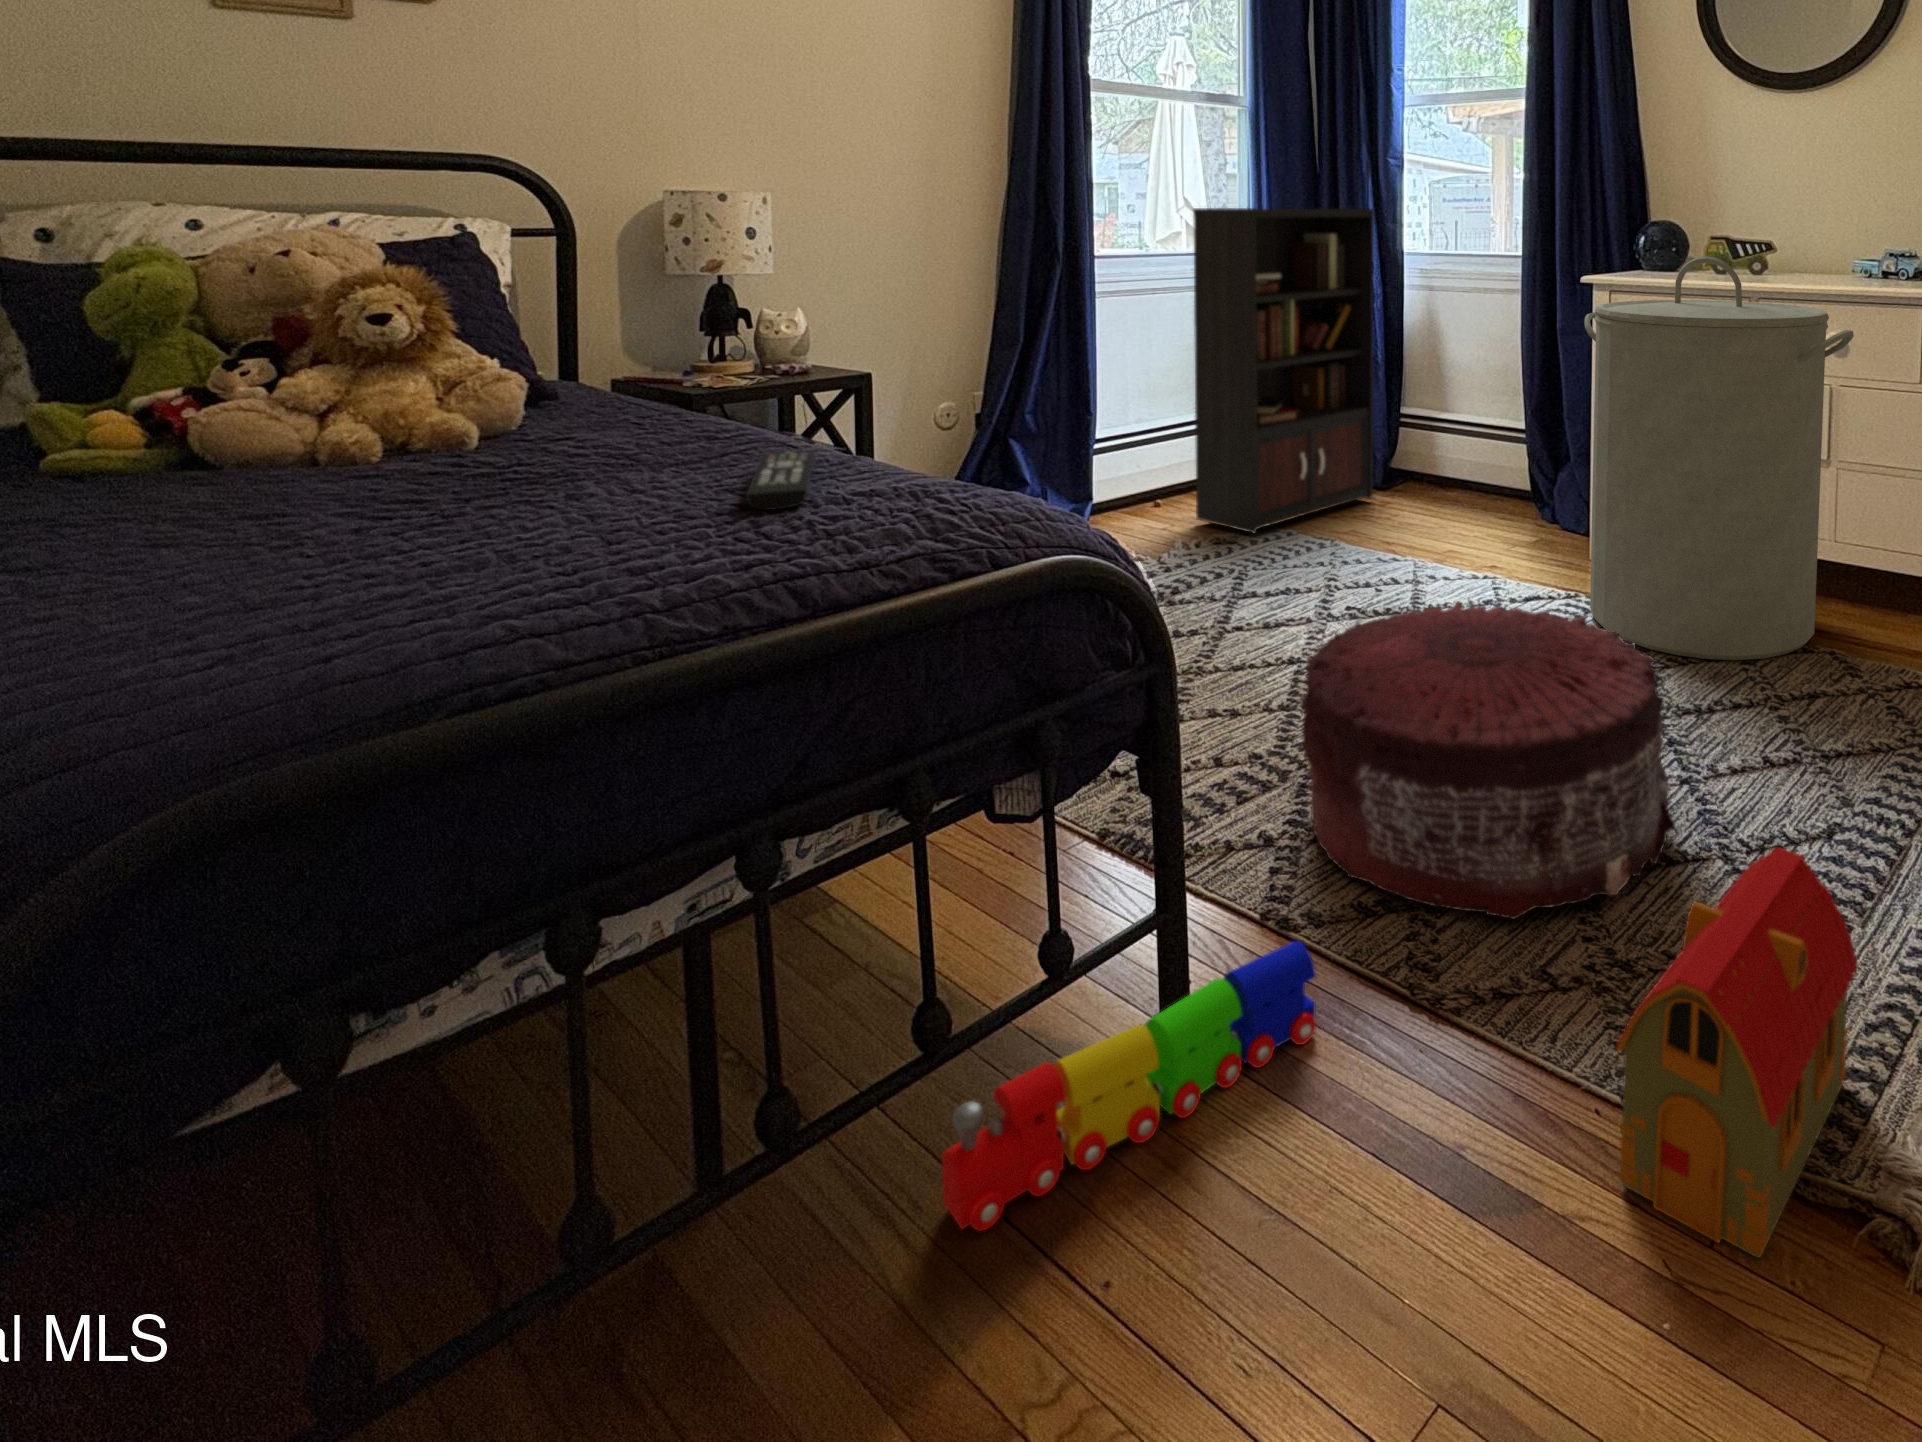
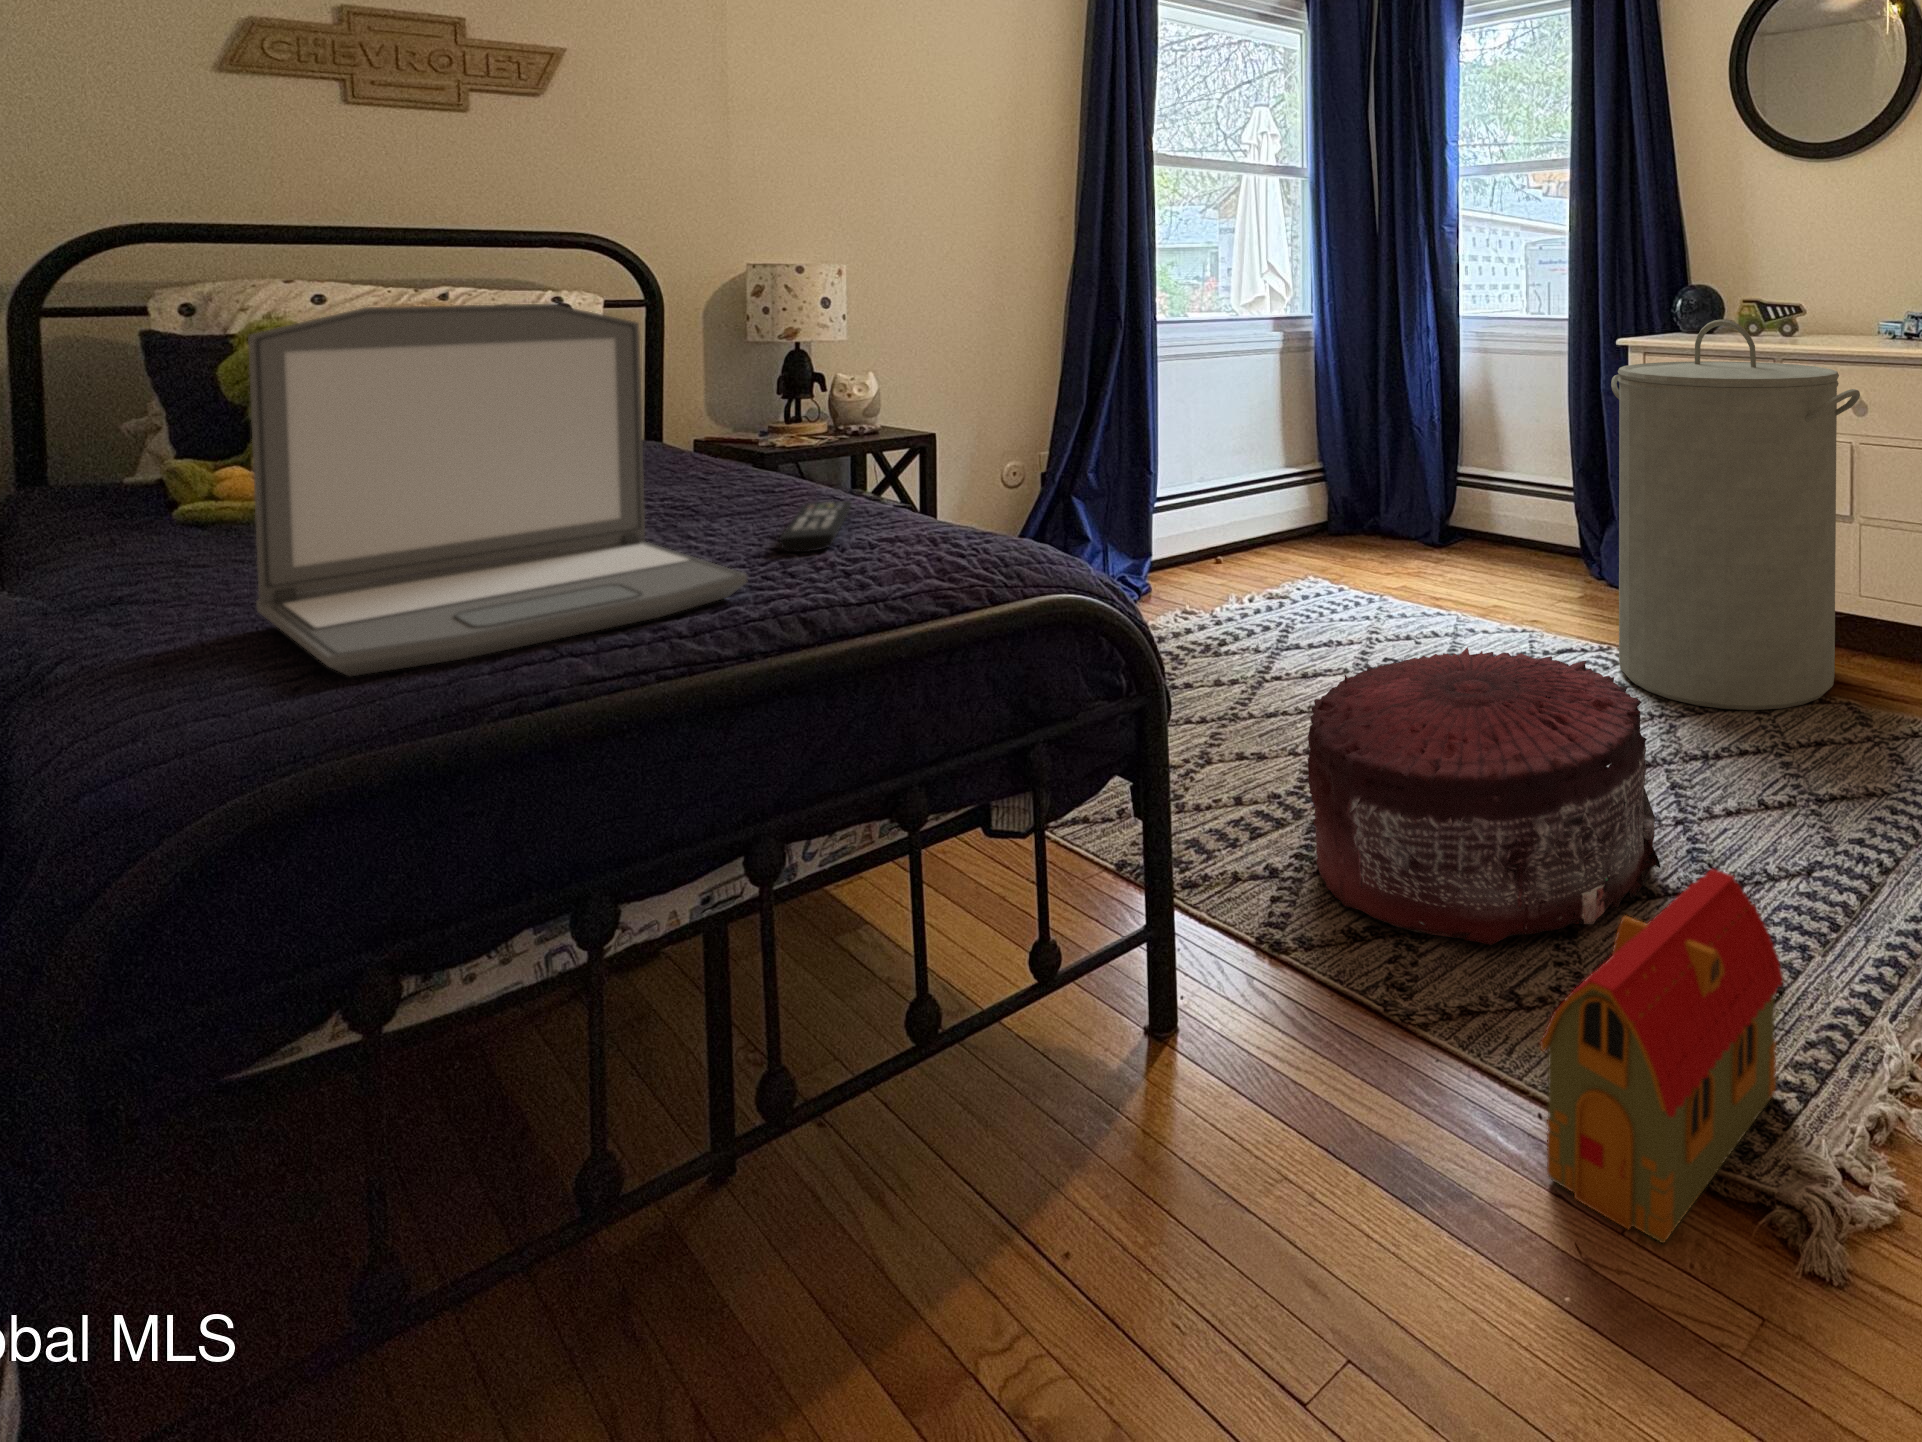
bookcase: present [1193,208,1374,533] -> none [1250,275,1427,589]
laptop: none [124,228,725,669] -> present [248,304,747,676]
toy train: present [942,941,1316,1231] -> none [928,956,1290,1208]

